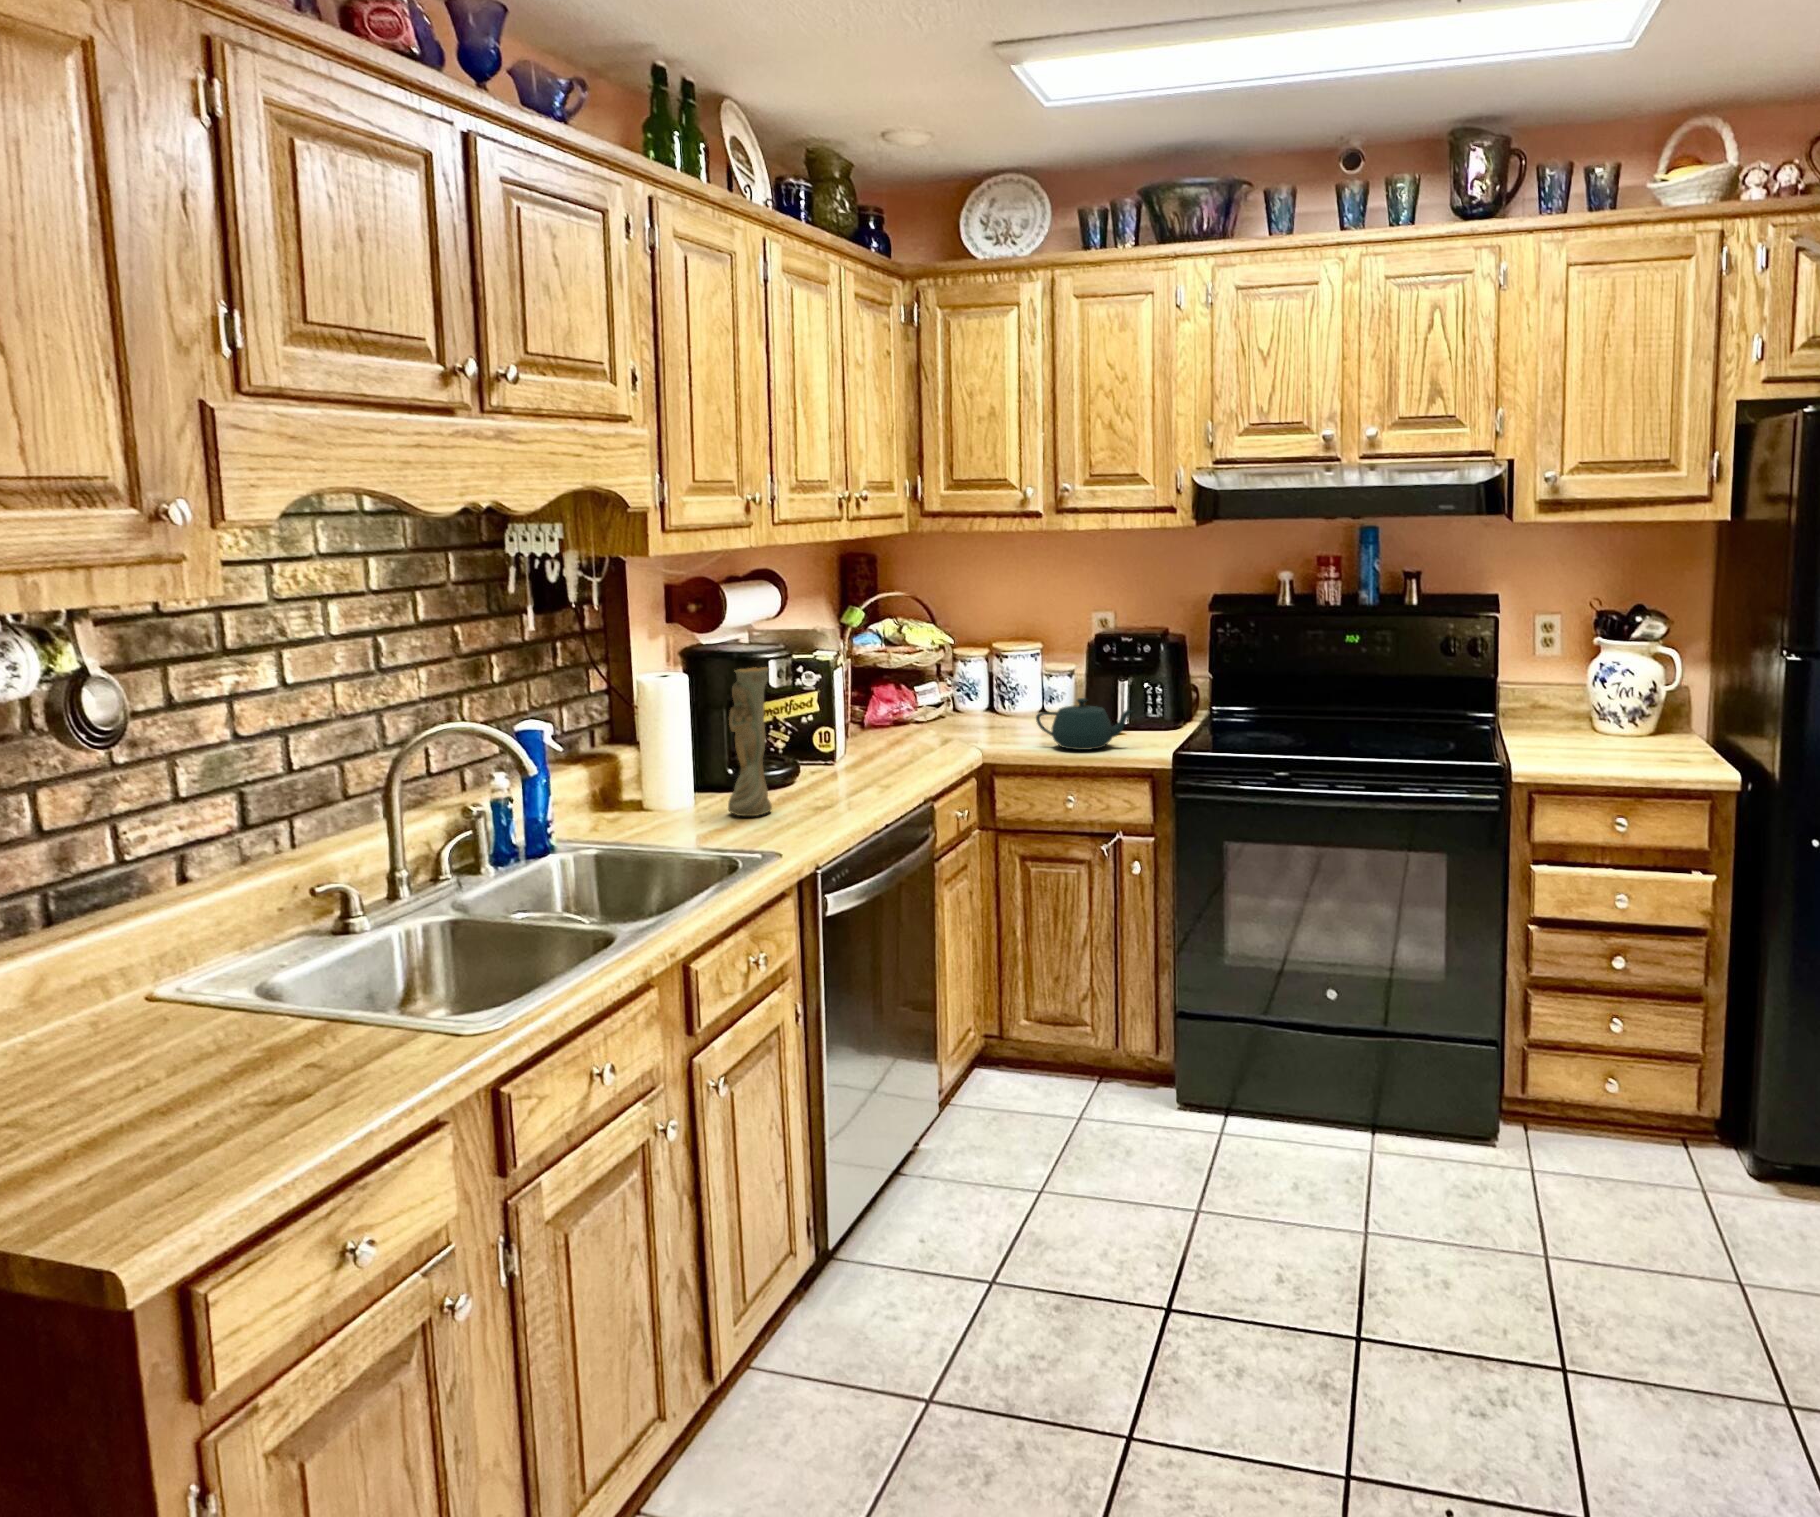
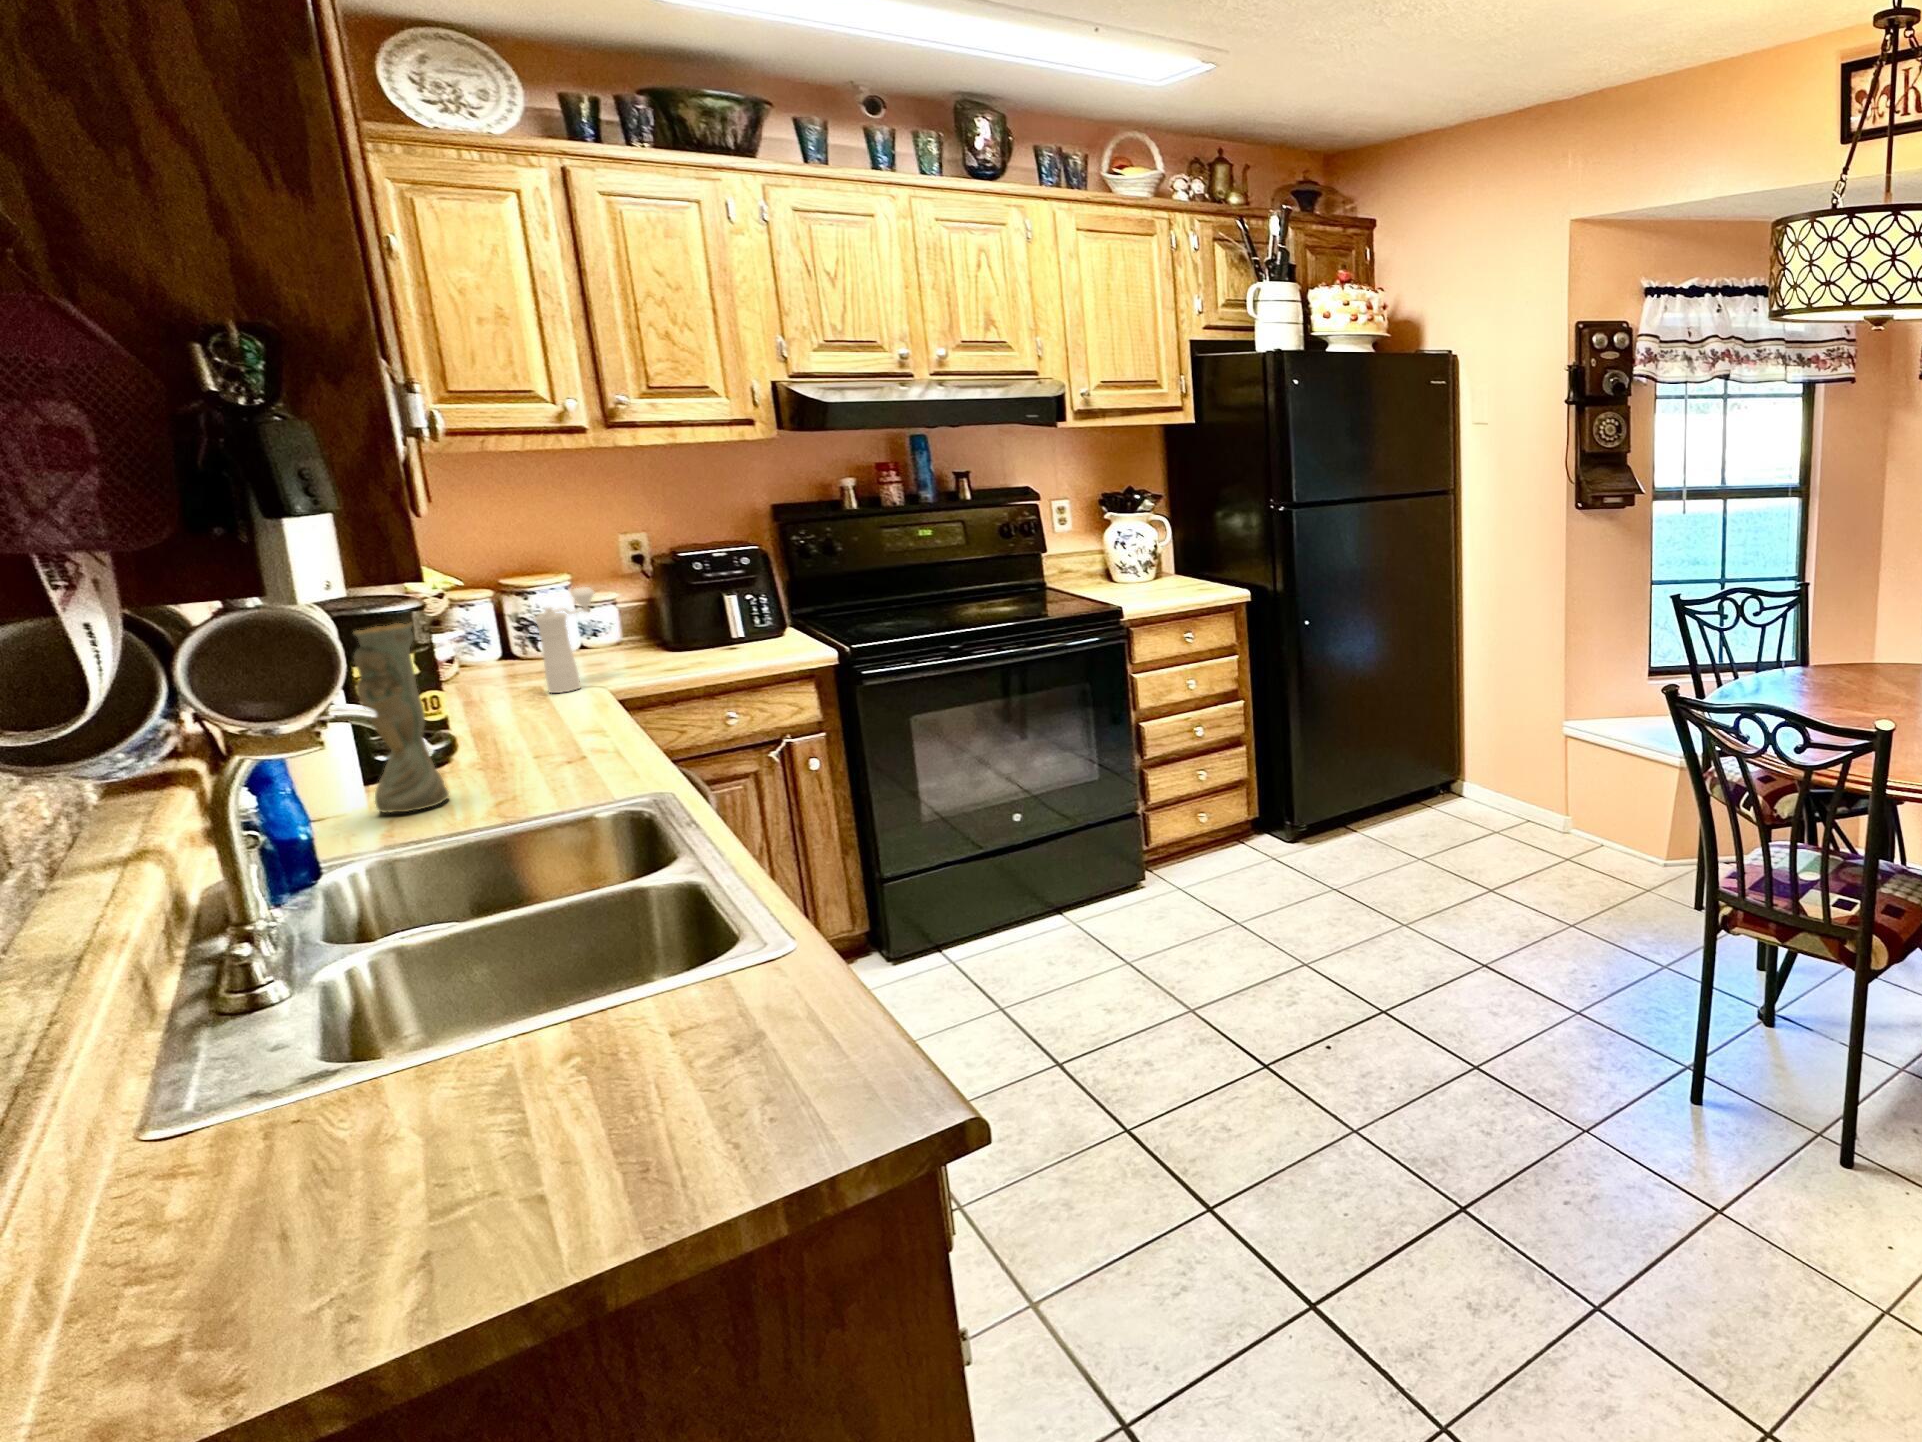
pepper mill: none [948,656,1003,746] -> present [533,587,594,693]
teapot: present [1036,698,1133,750] -> none [664,615,782,668]

